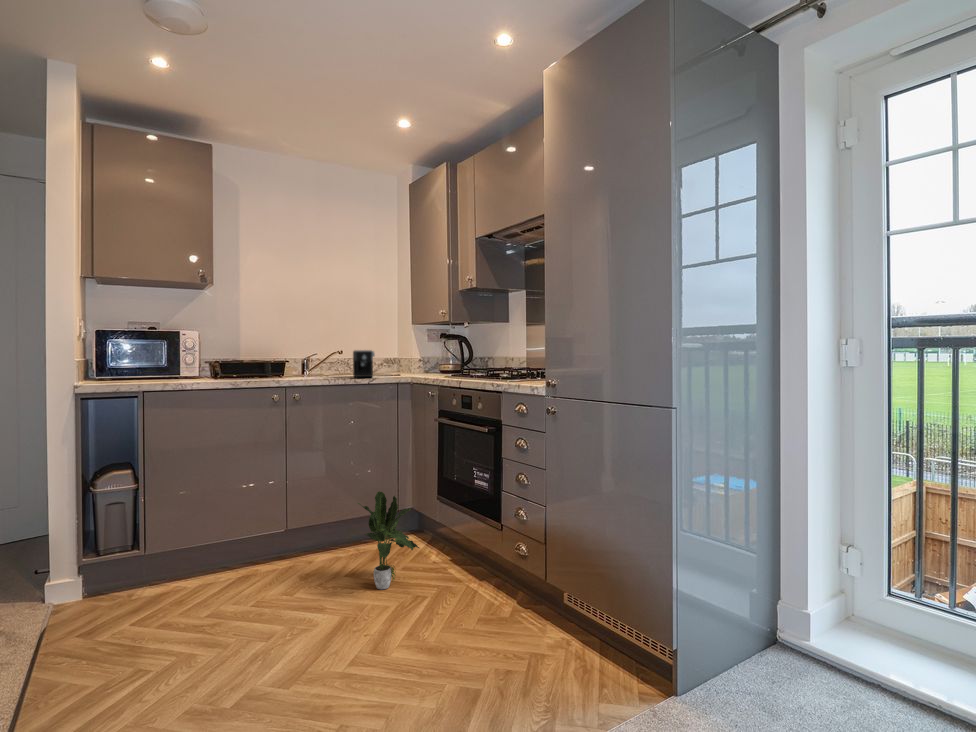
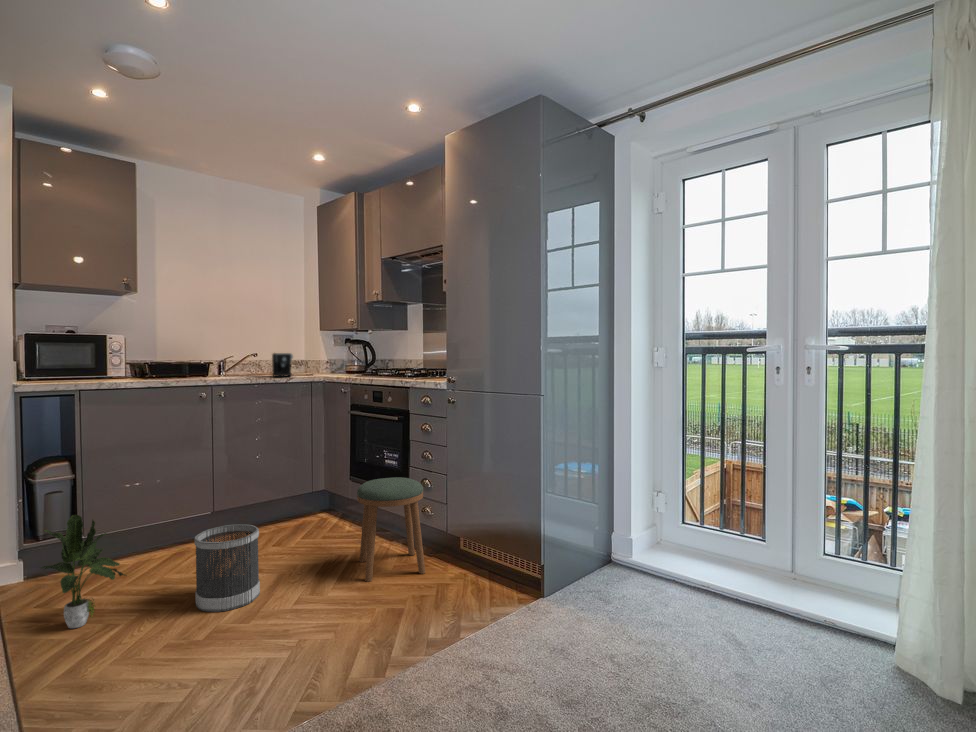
potted plant: present [358,491,419,589] -> present [41,515,125,628]
stool: none [433,505,516,637] -> present [357,477,425,582]
wastebasket: none [241,553,316,662] -> present [194,524,260,612]

